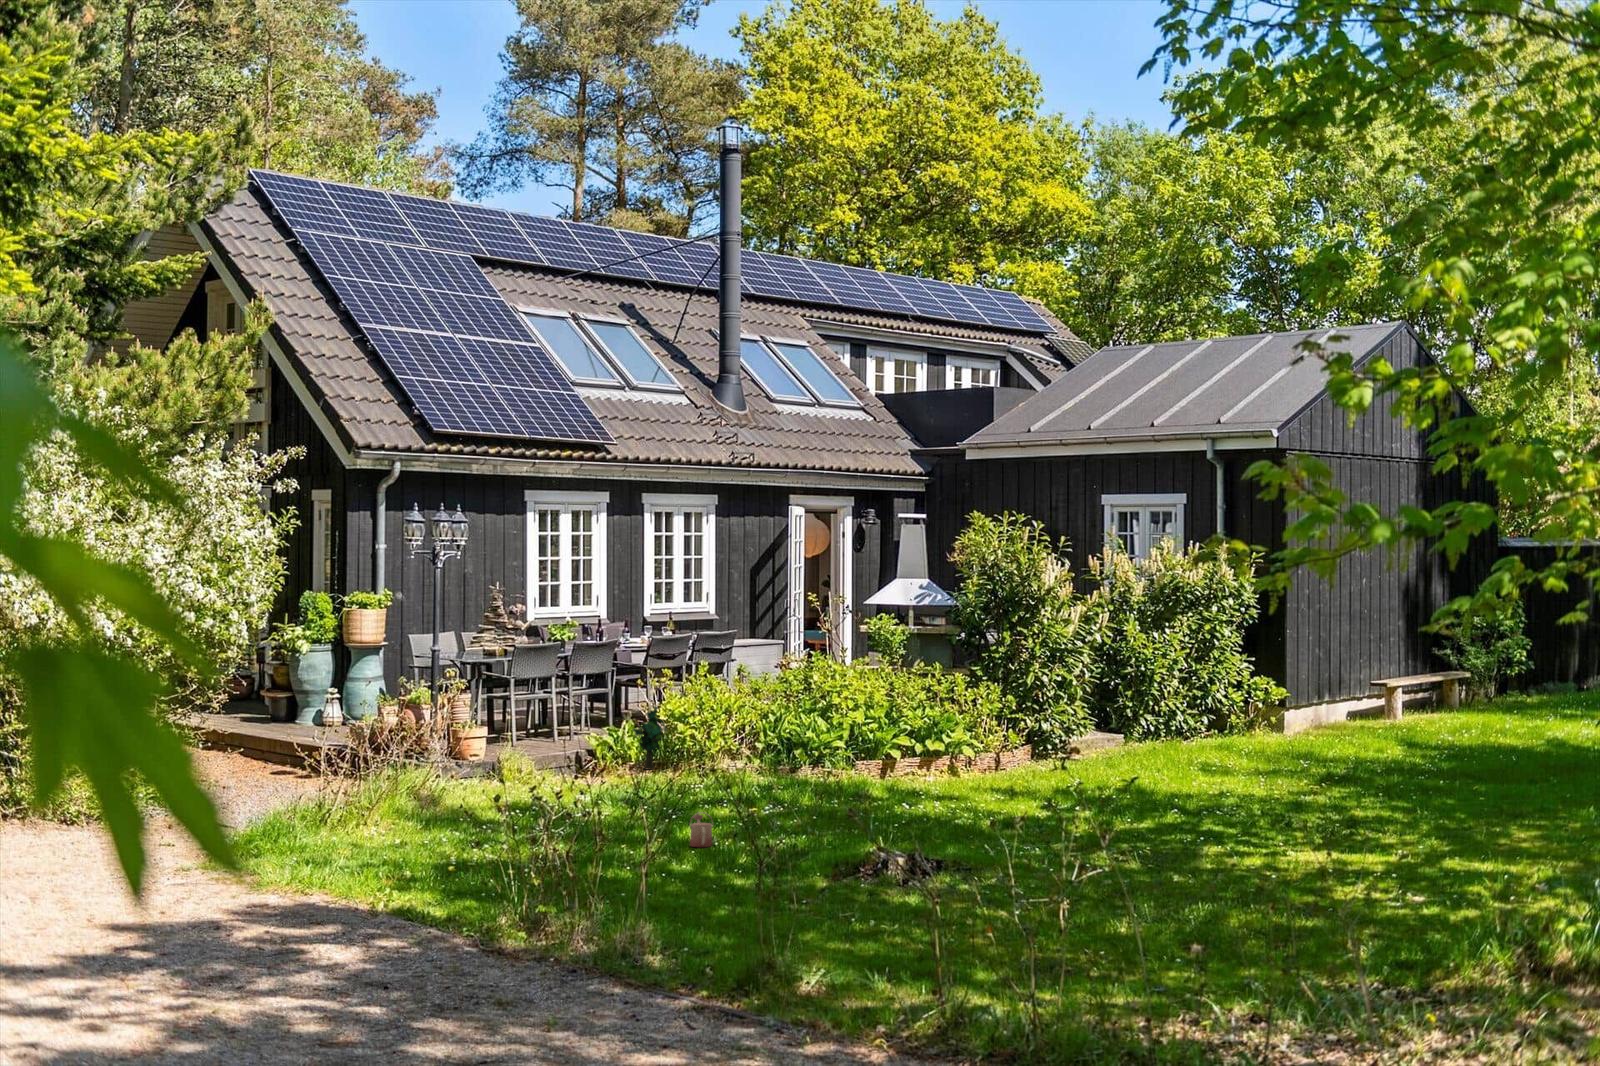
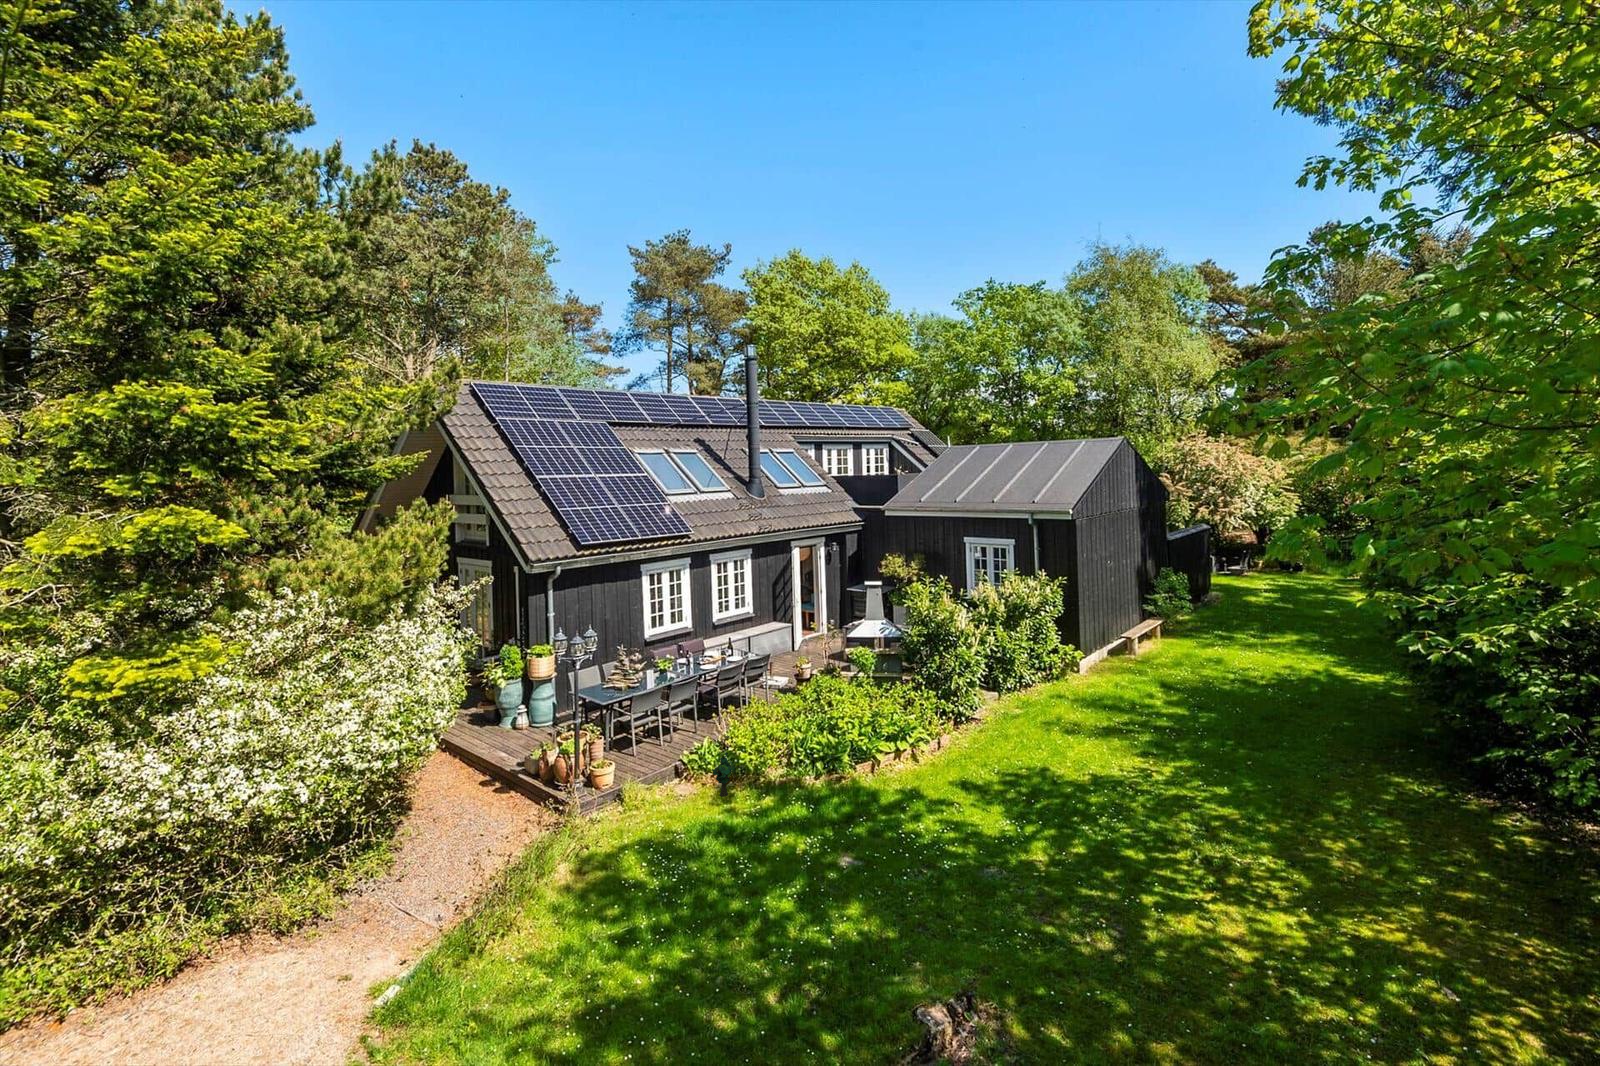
watering can: present [690,813,713,847] -> none [763,945,783,985]

